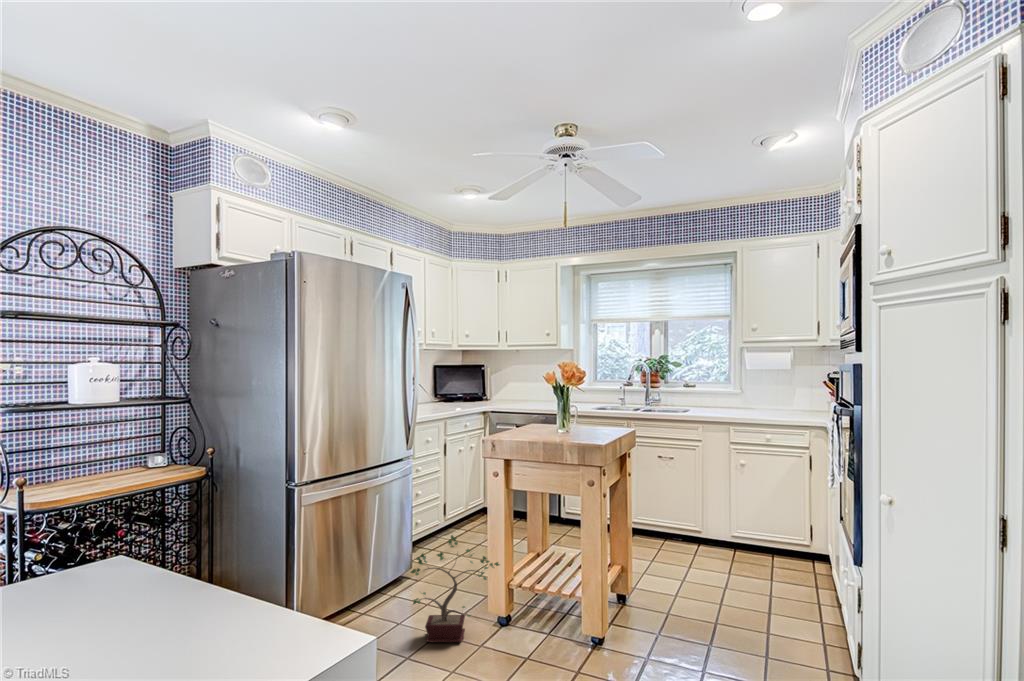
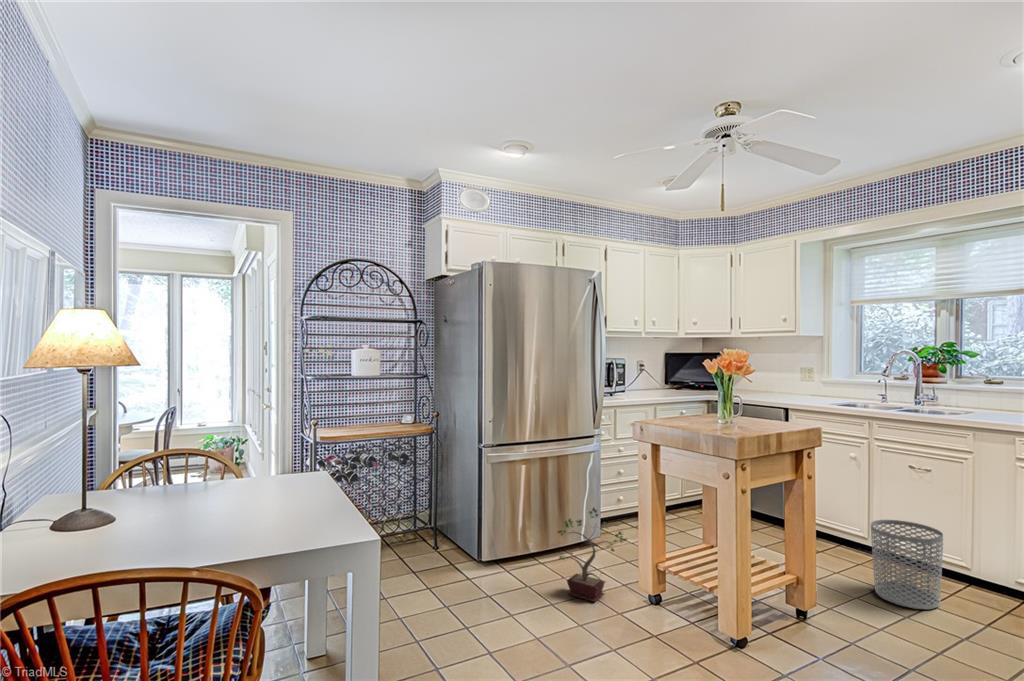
waste bin: none [655,498,705,568] -> present [871,520,943,609]

